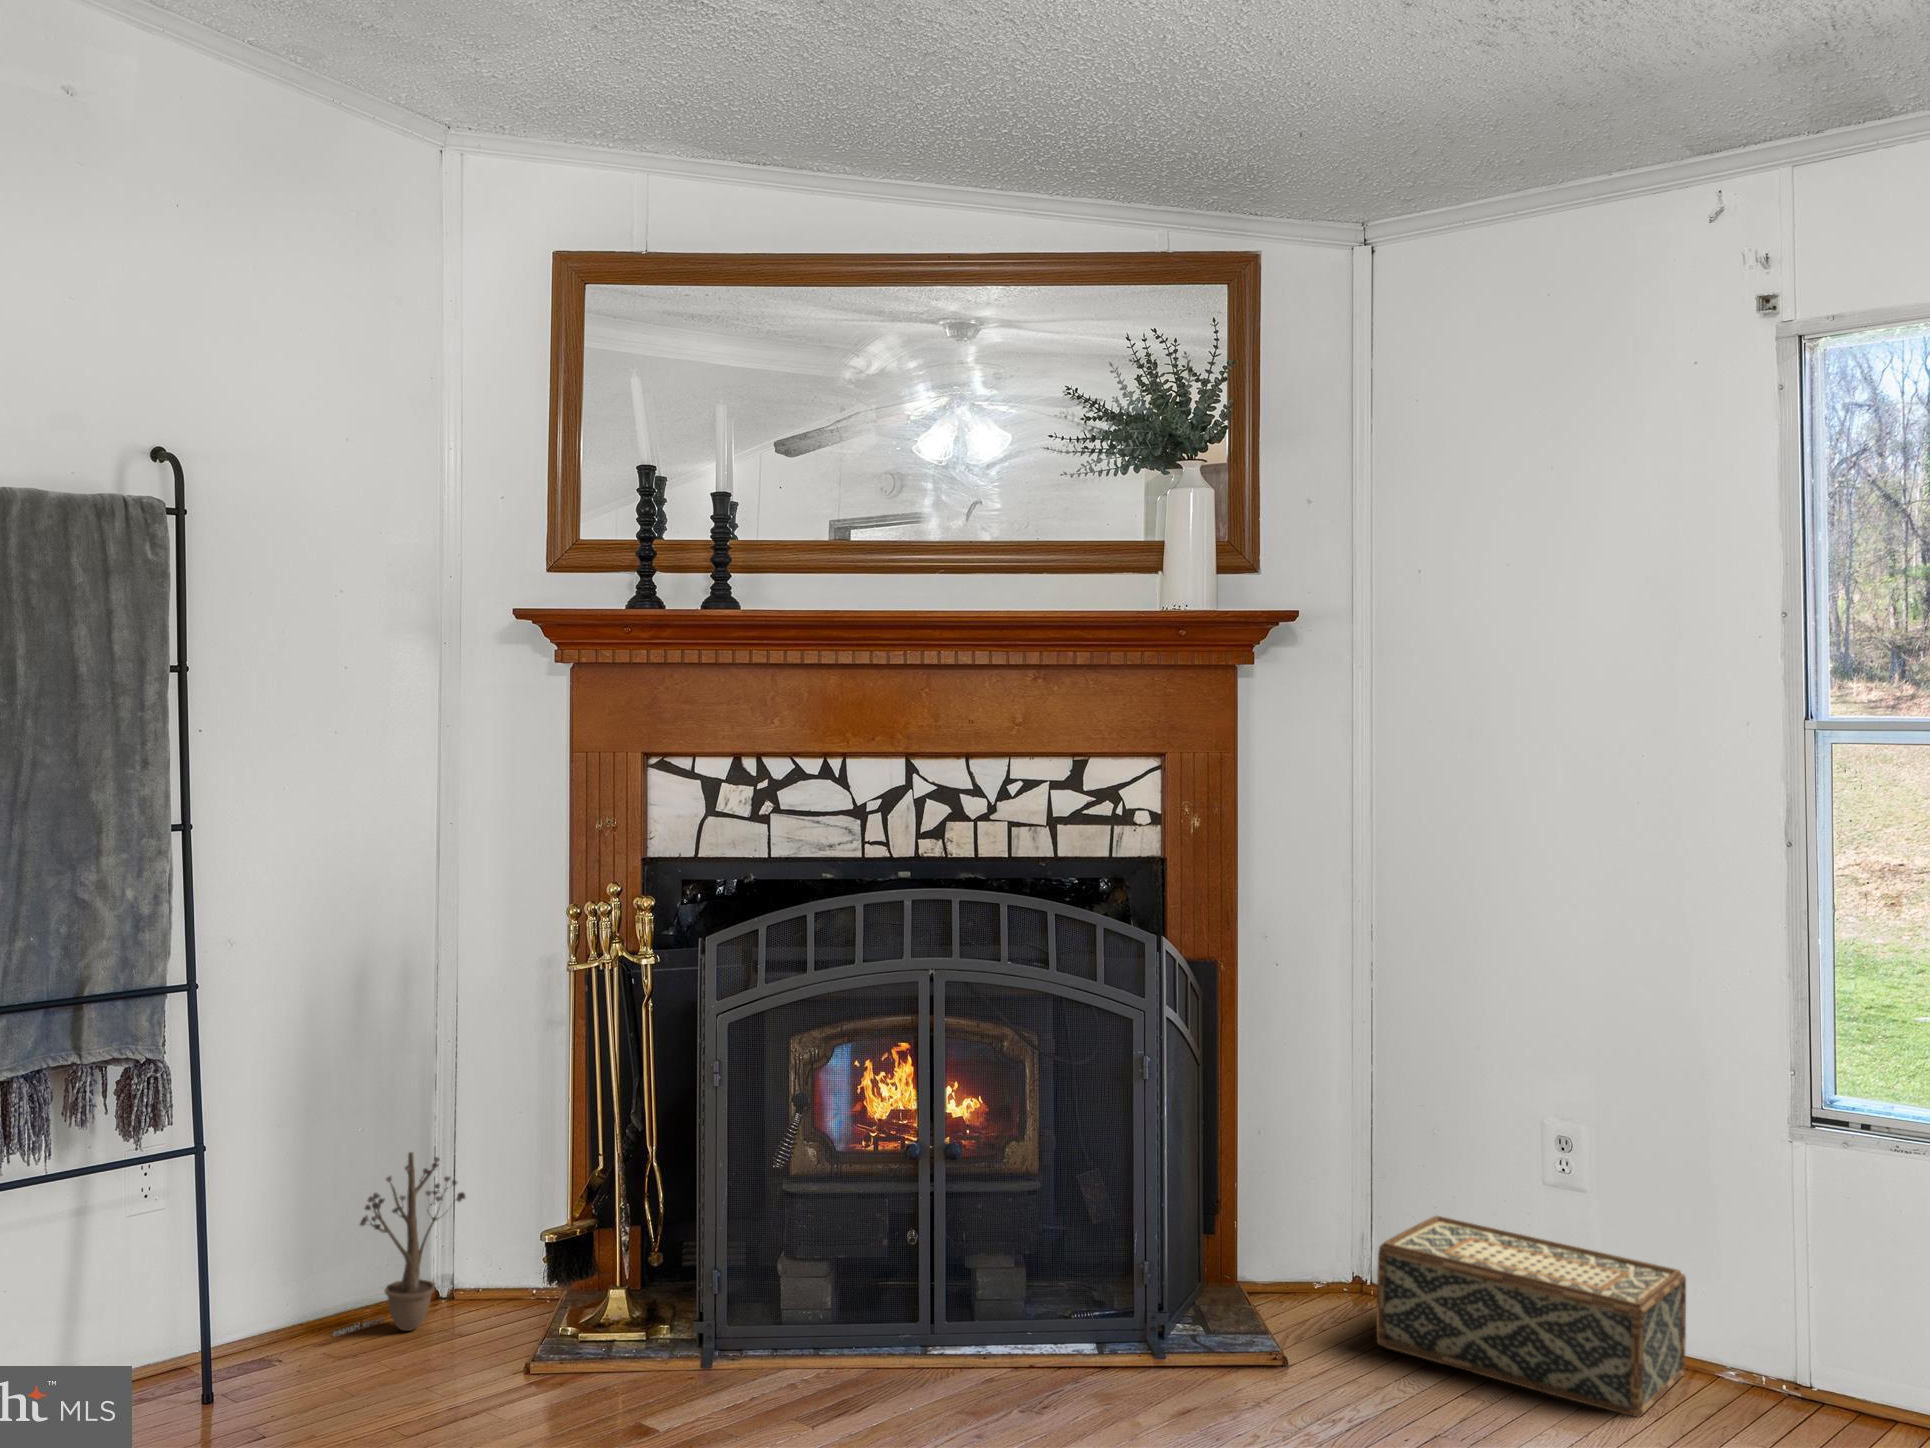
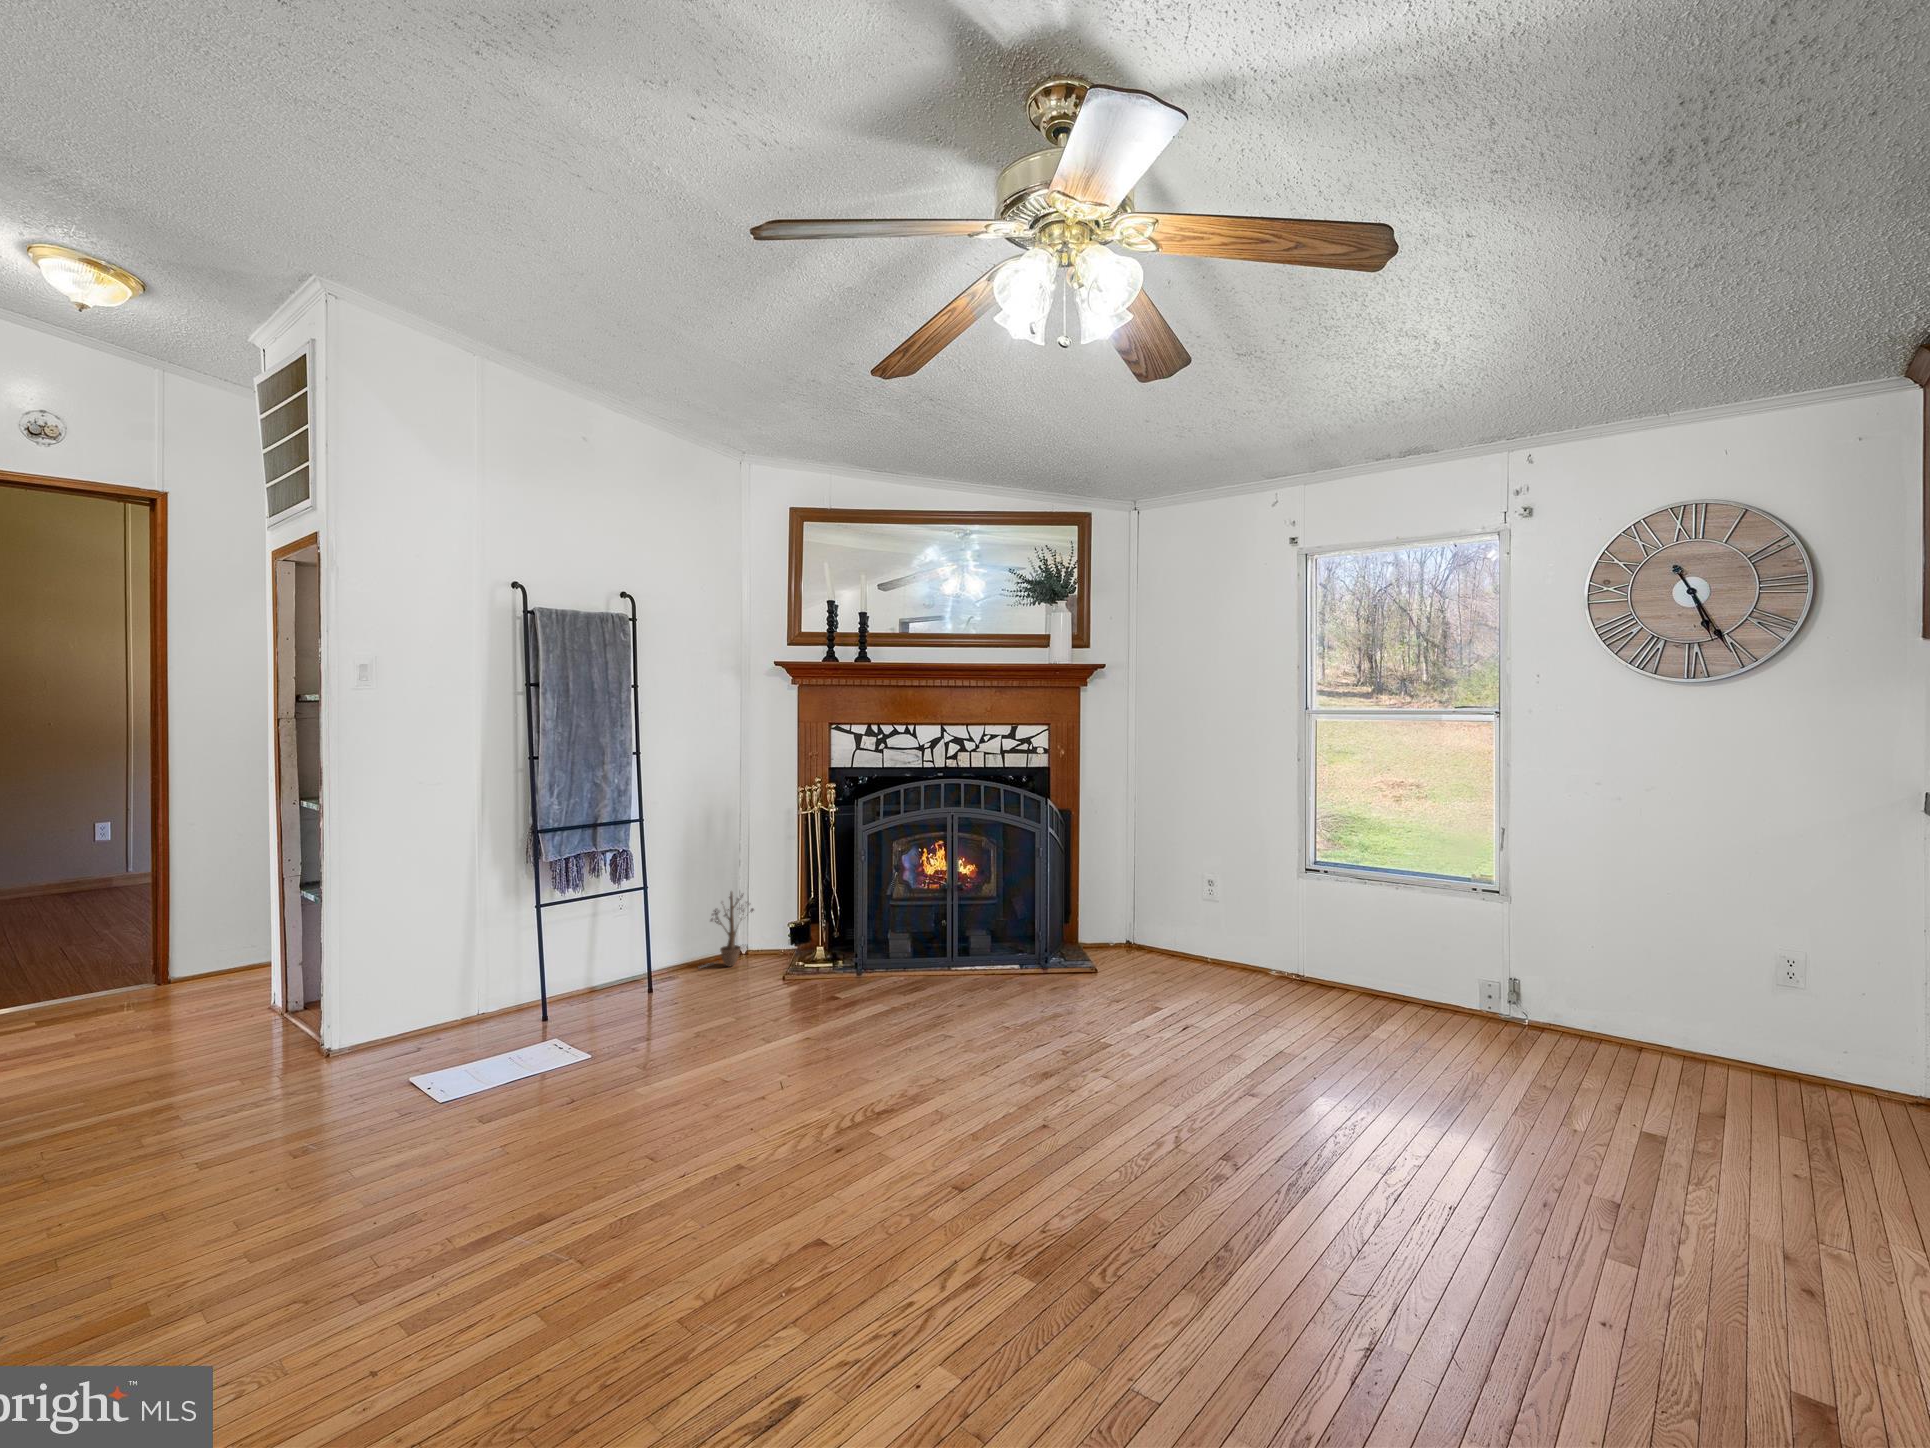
woven basket: present [1377,1216,1686,1417] -> none [1134,913,1257,990]

